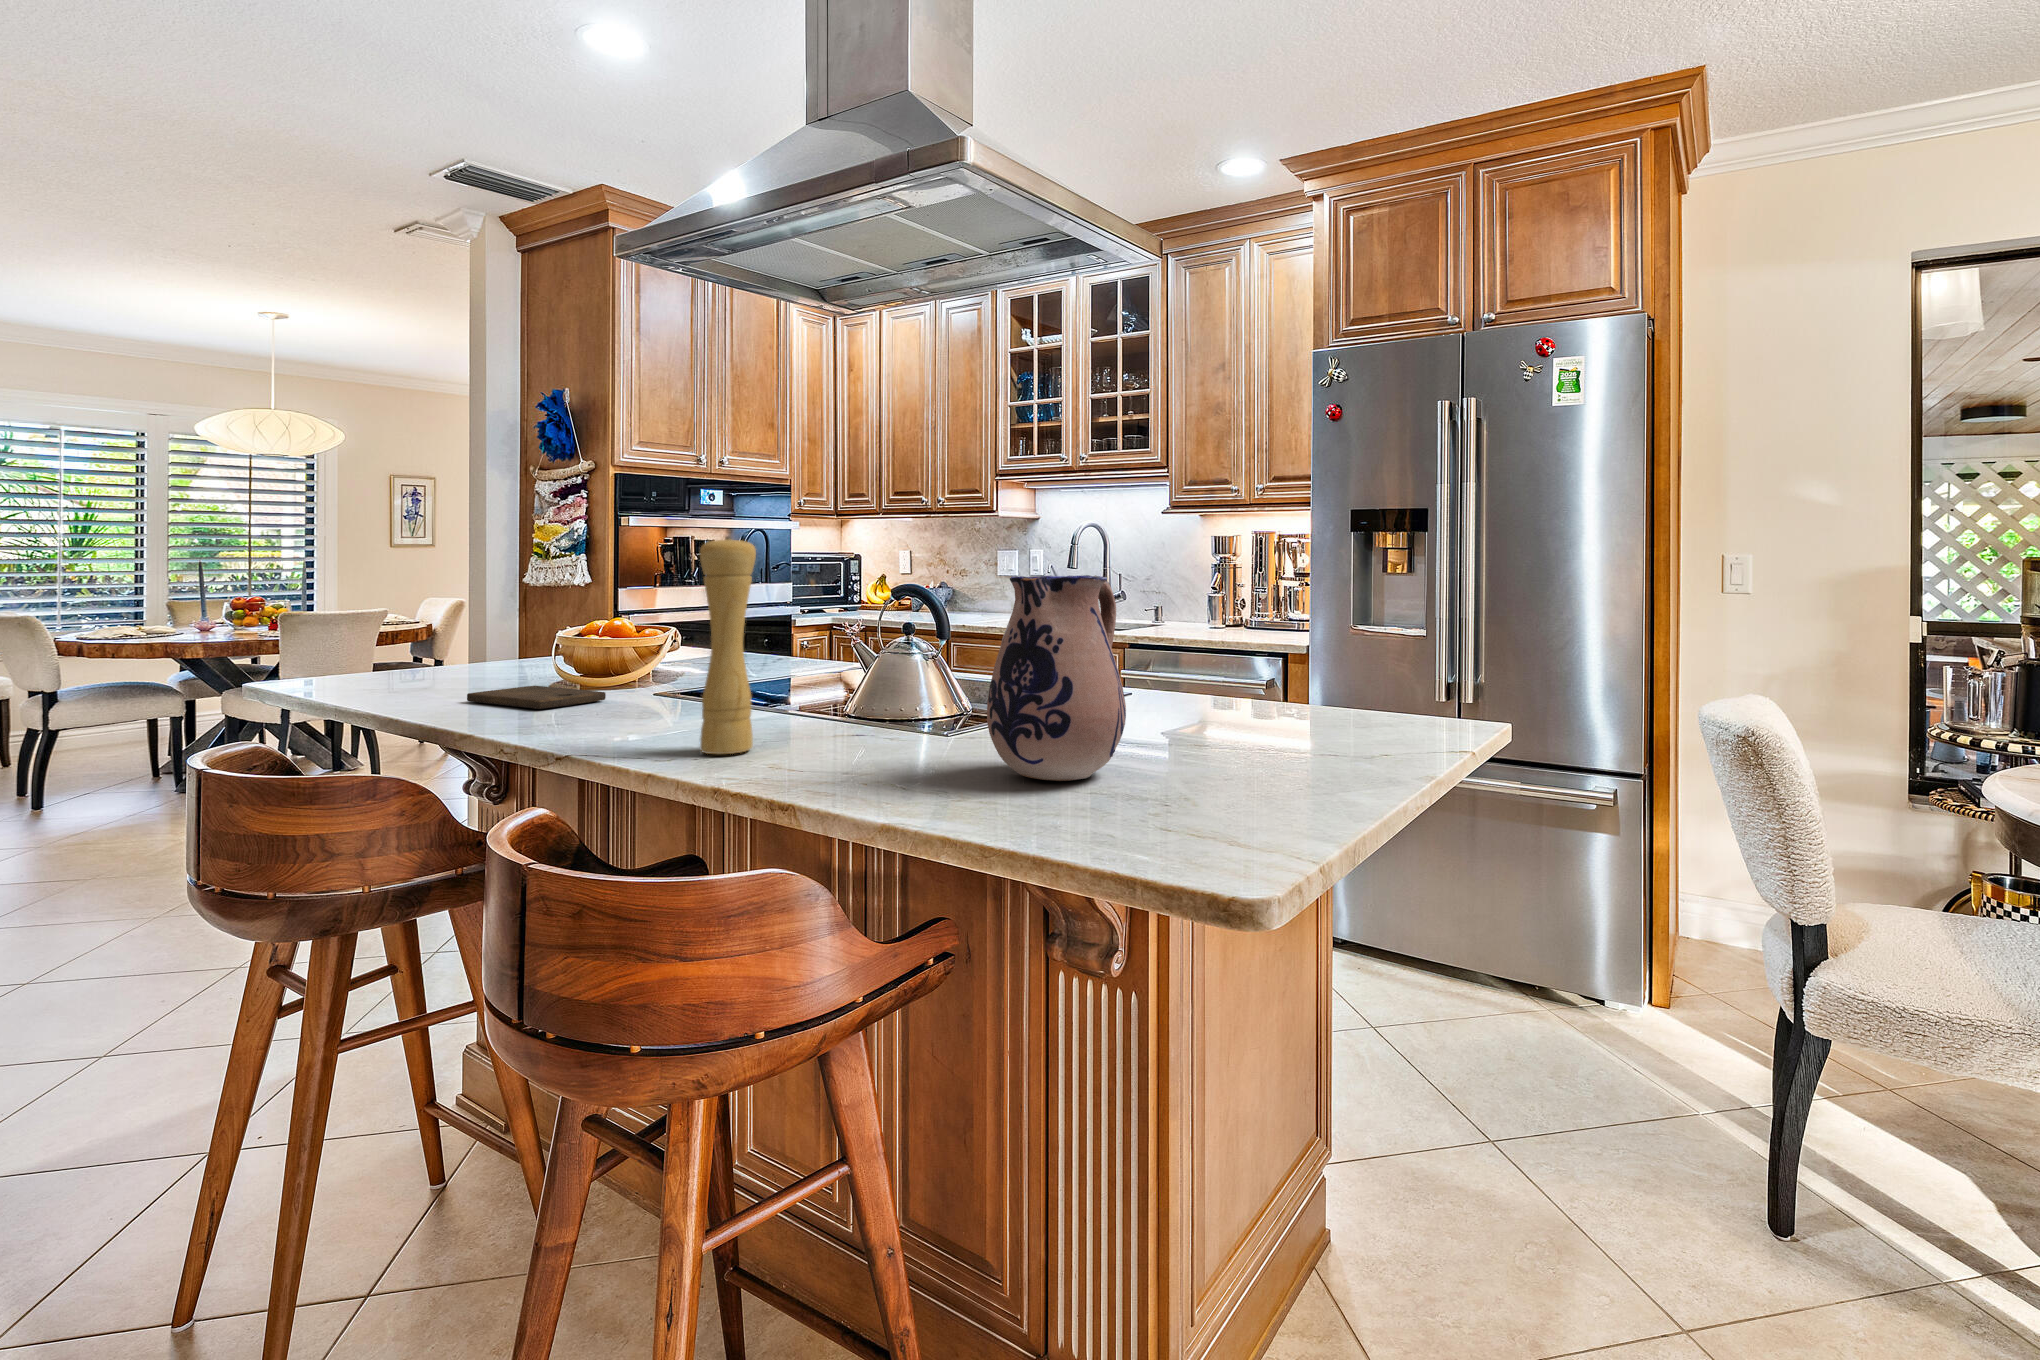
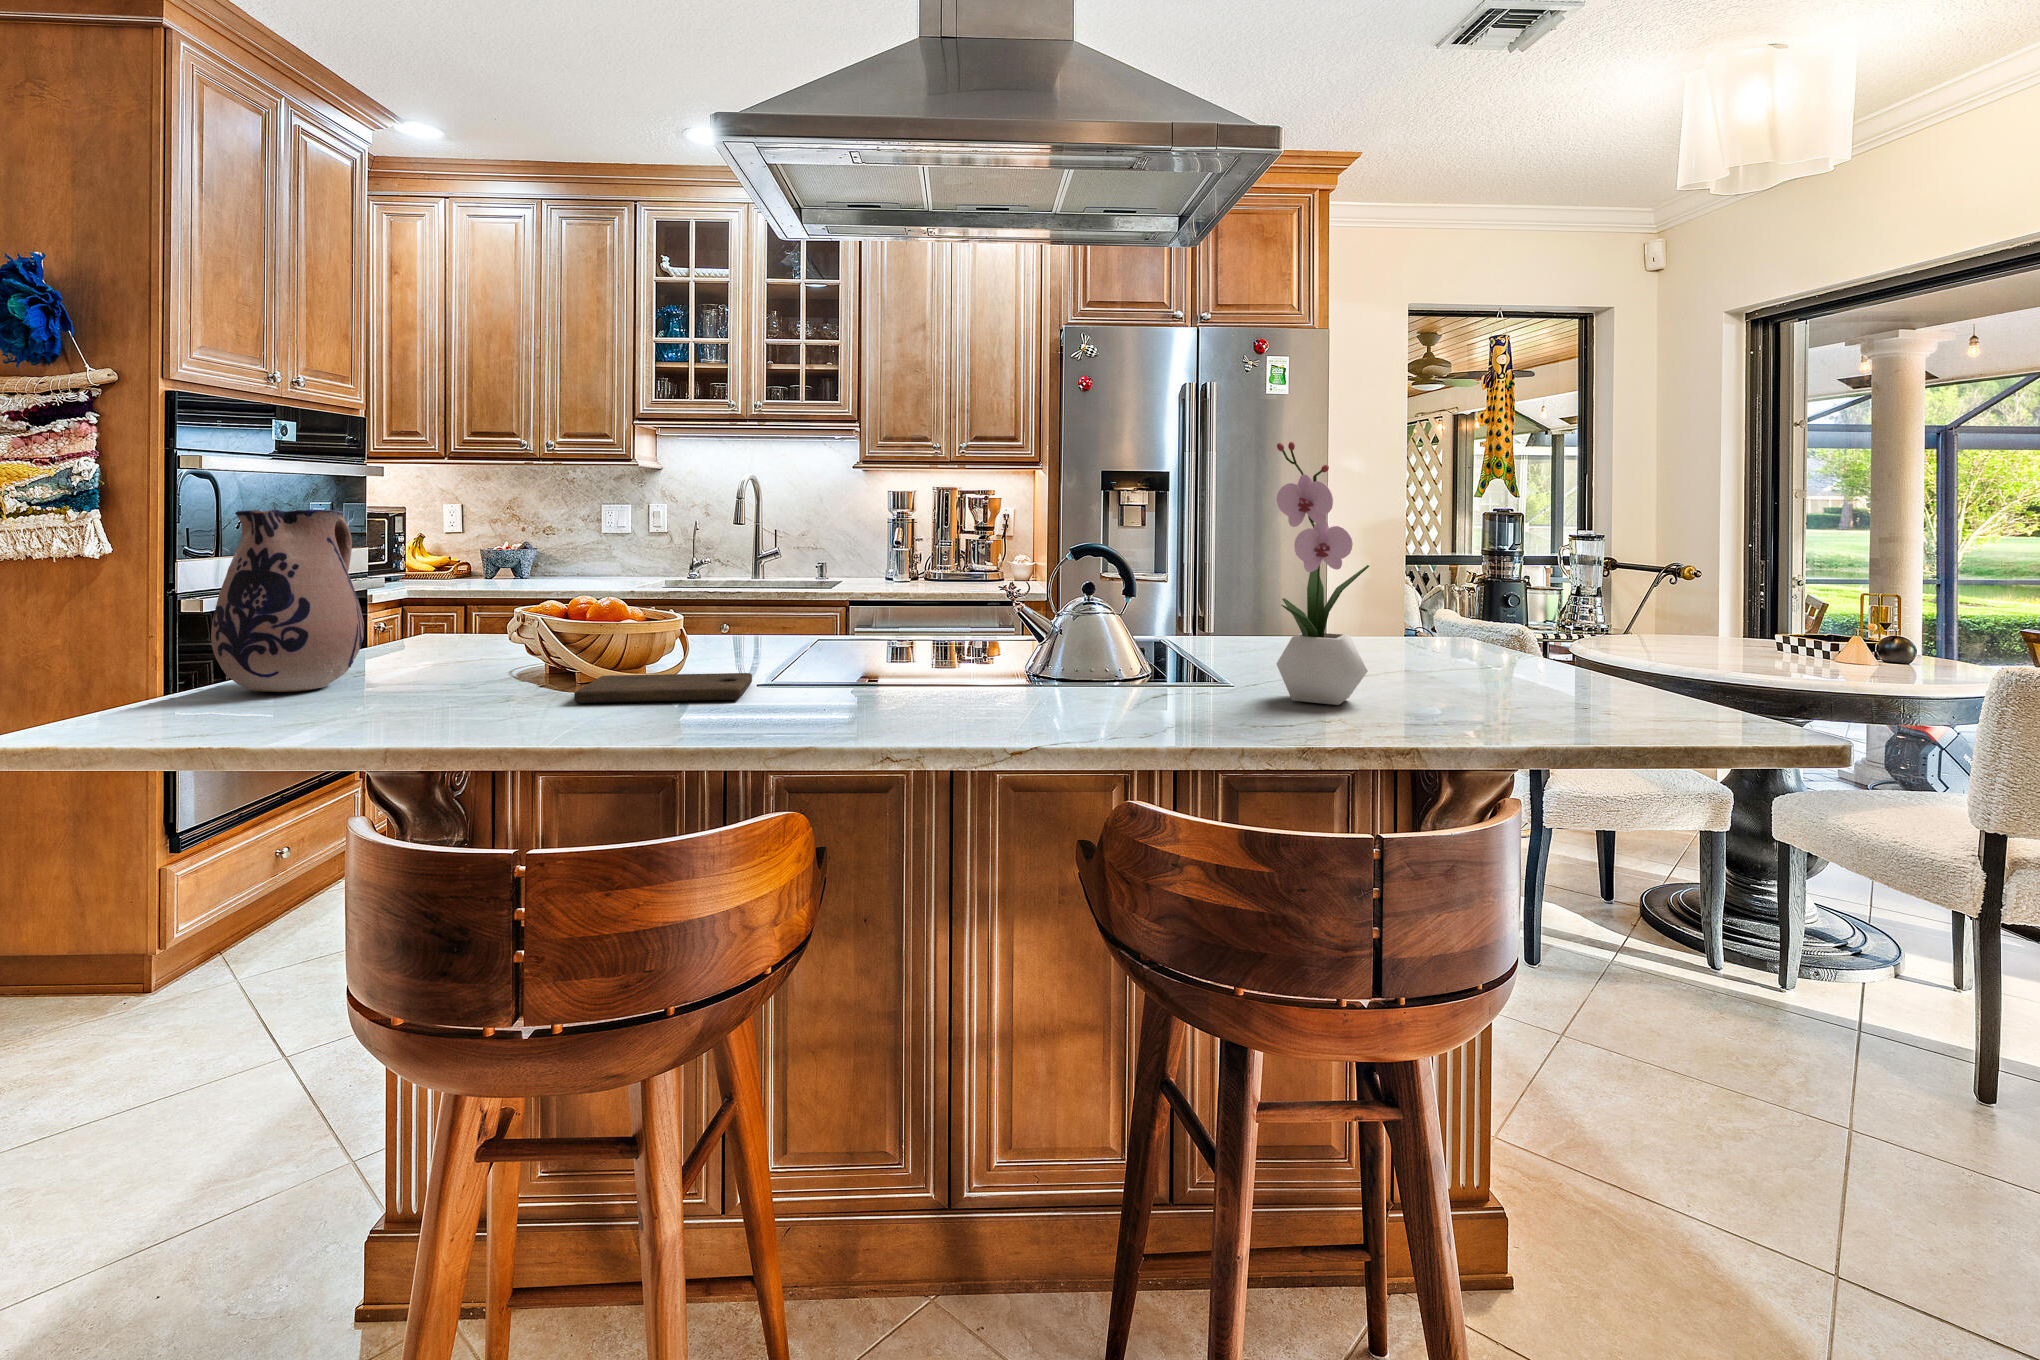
flower arrangement: none [805,500,920,765] -> present [1276,442,1369,705]
pepper mill: present [700,536,756,754] -> none [1150,477,1211,713]
ceramic pitcher: present [987,575,1126,781] -> present [211,509,364,692]

